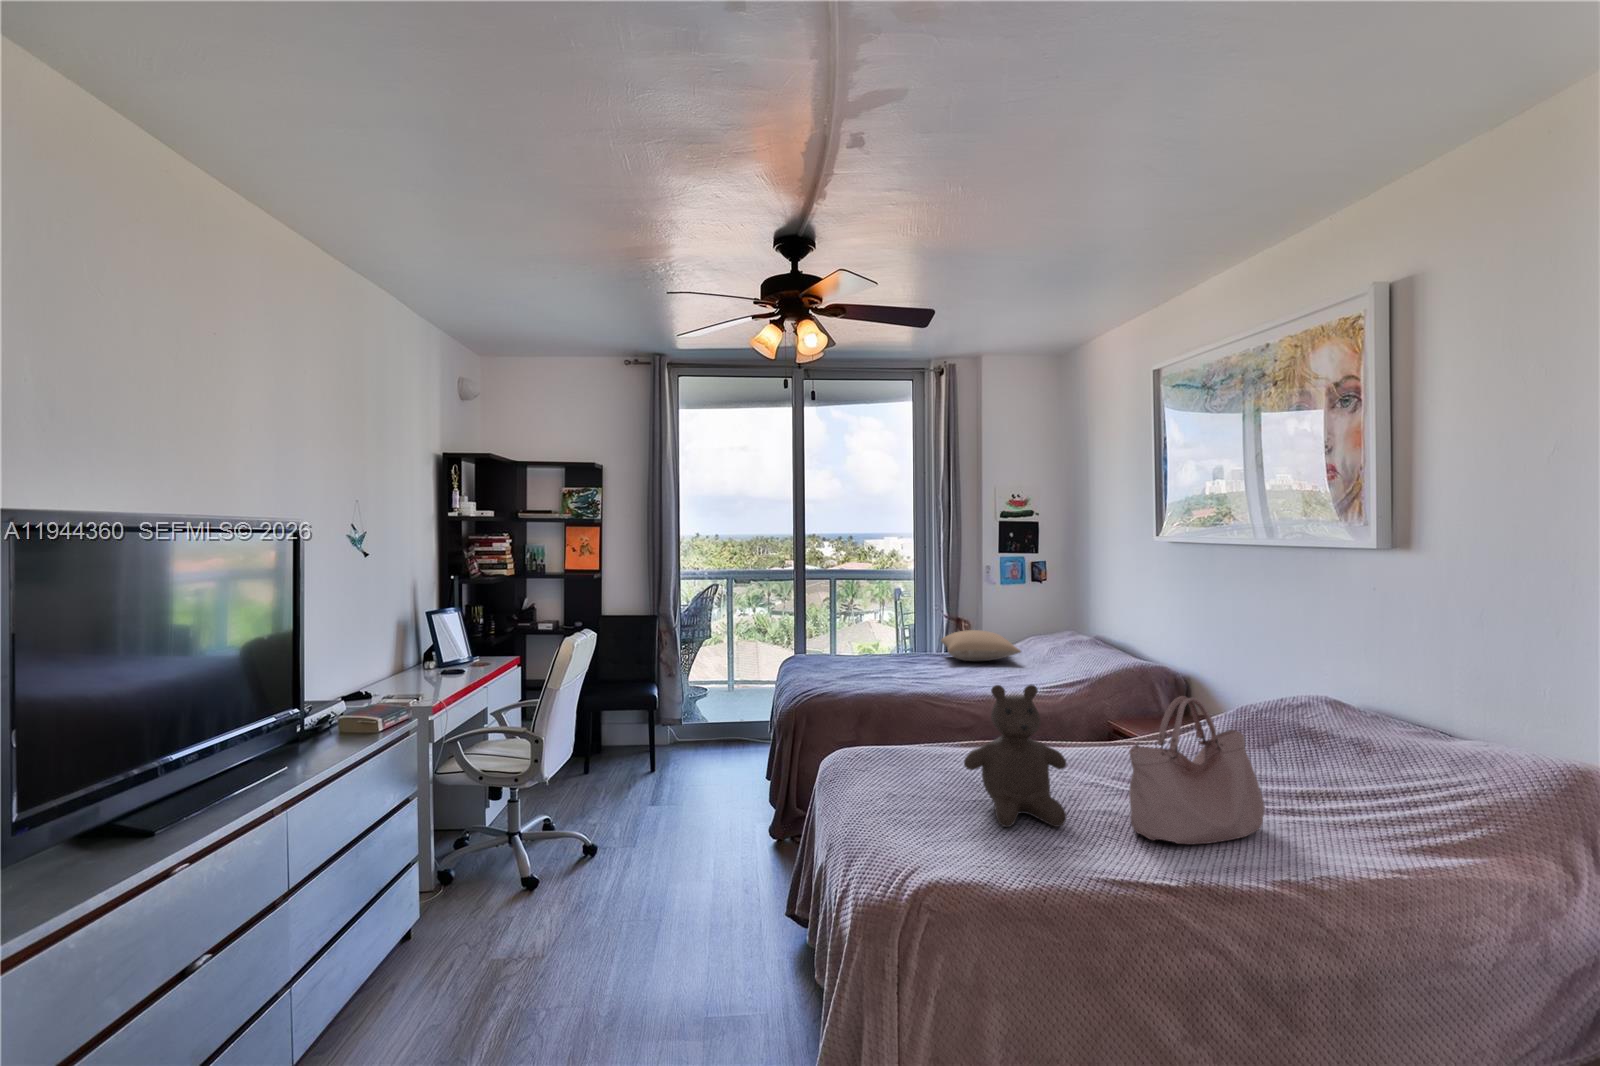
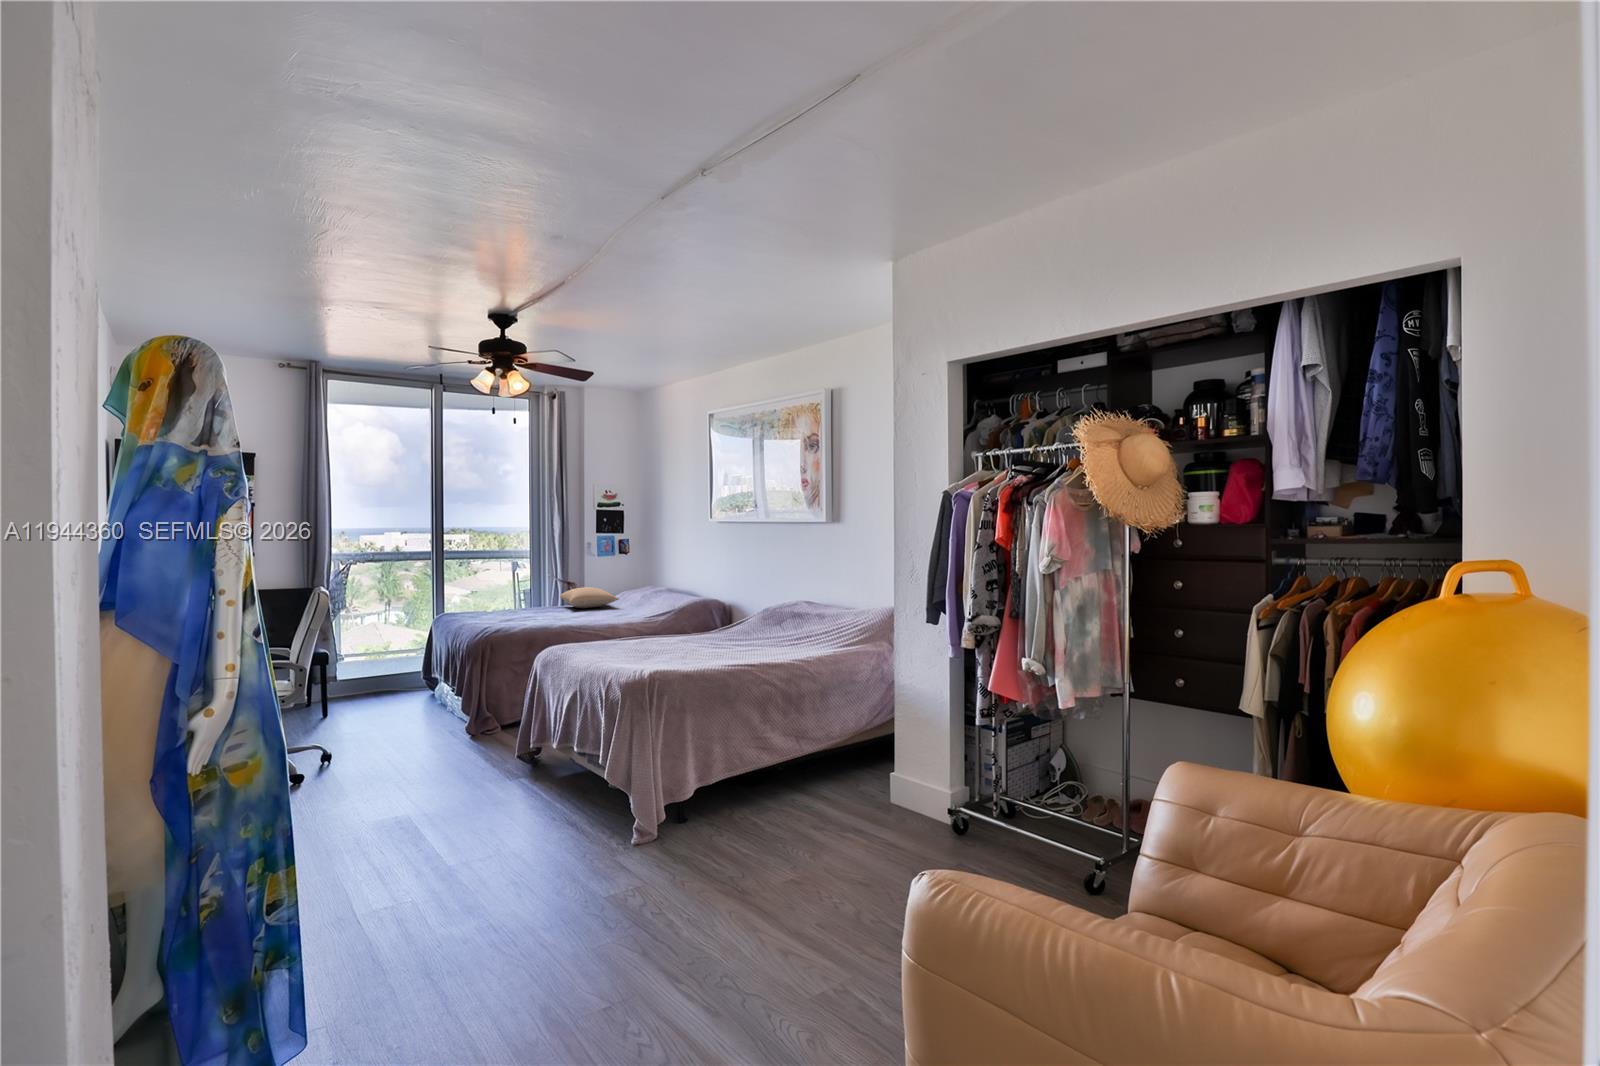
teddy bear: present [964,685,1067,827] -> none [622,602,670,666]
handbag: present [1129,696,1265,844] -> none [696,602,747,662]

